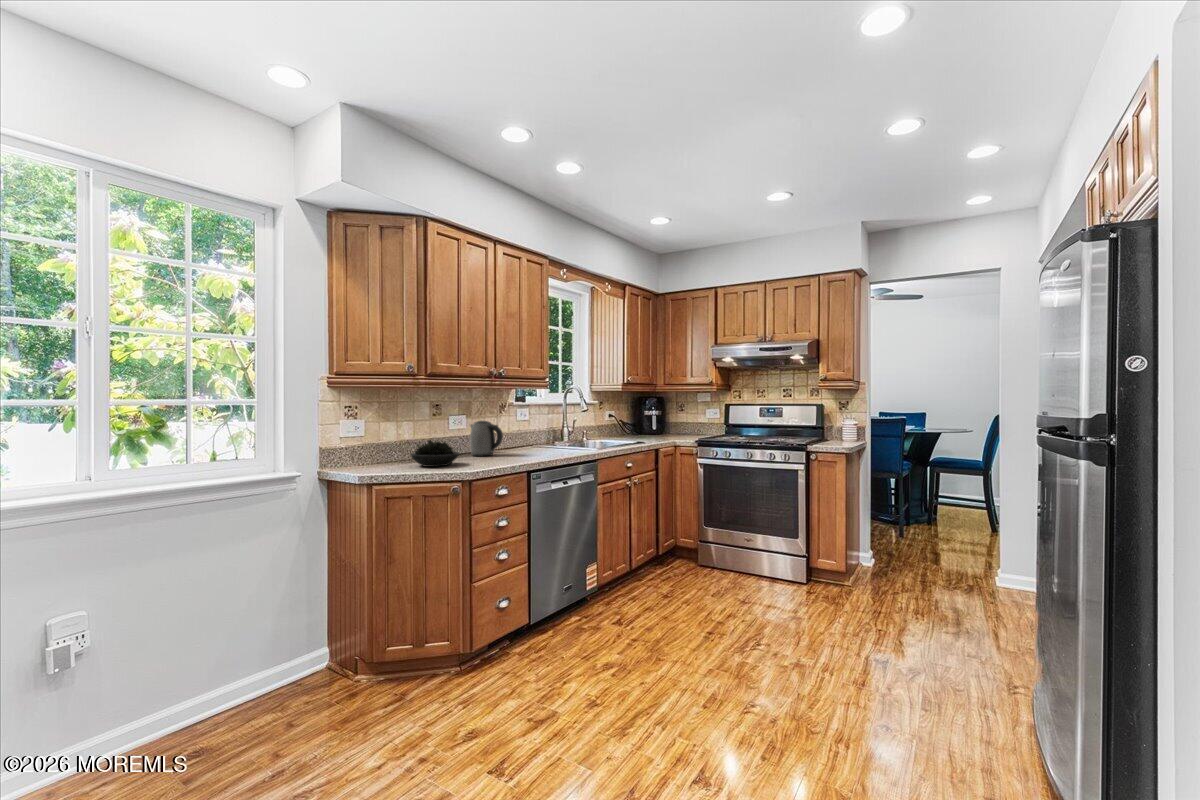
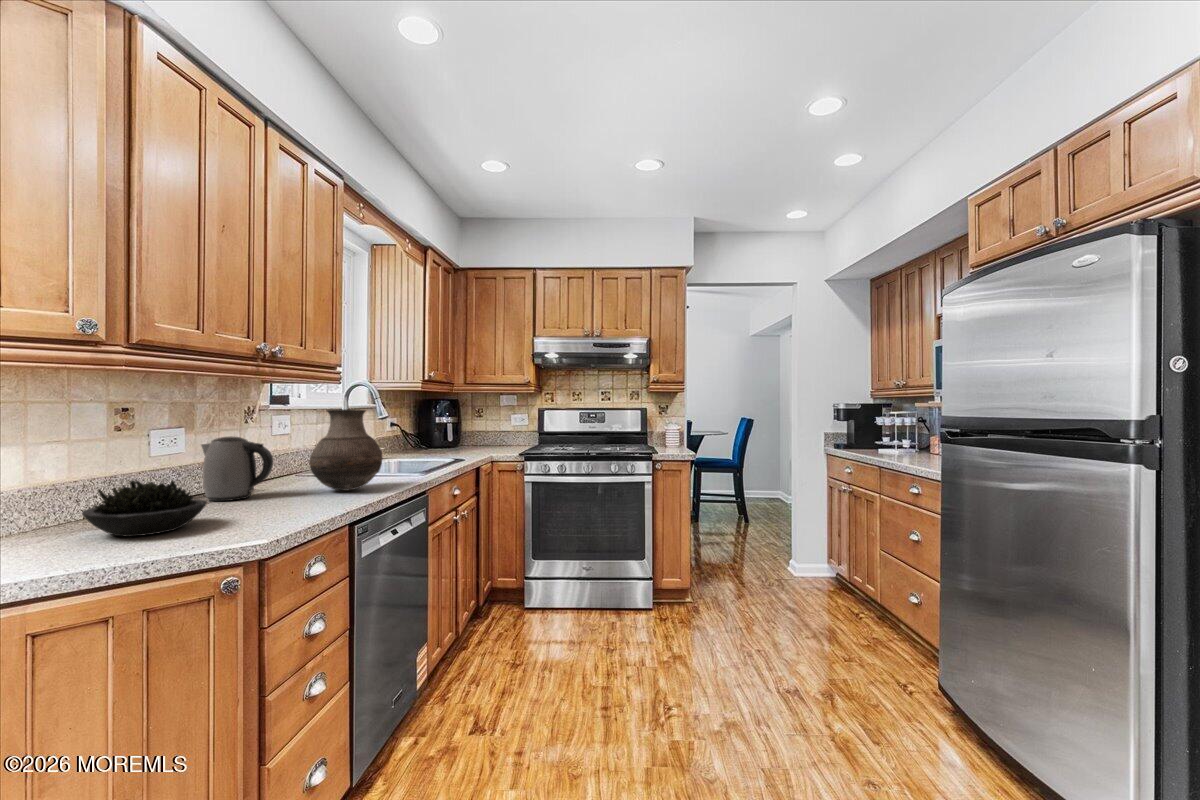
vase: none [521,405,563,455] -> present [309,409,382,491]

